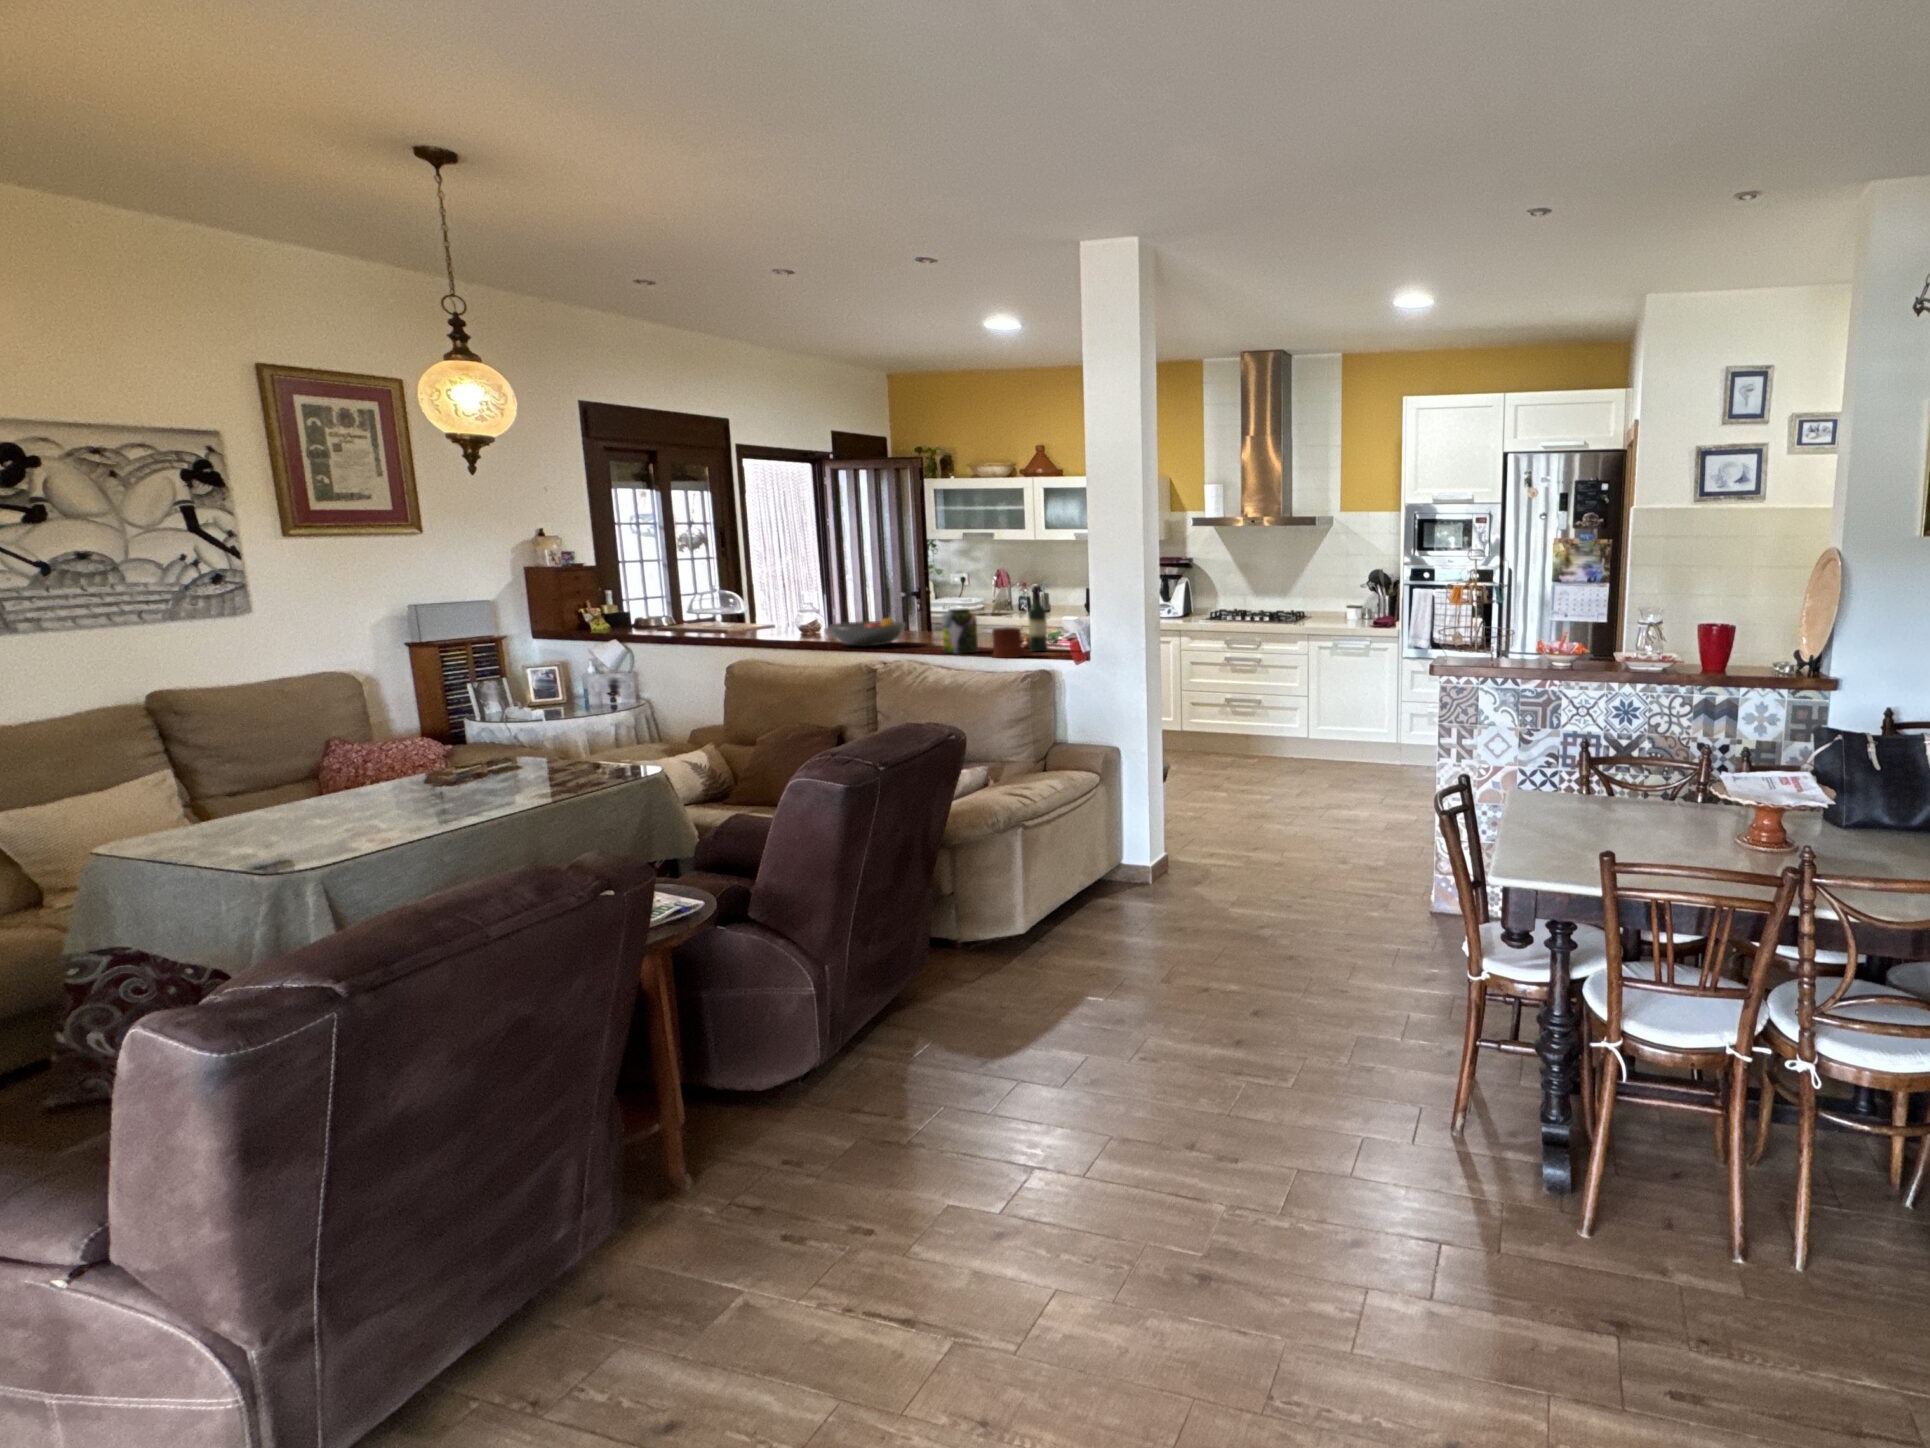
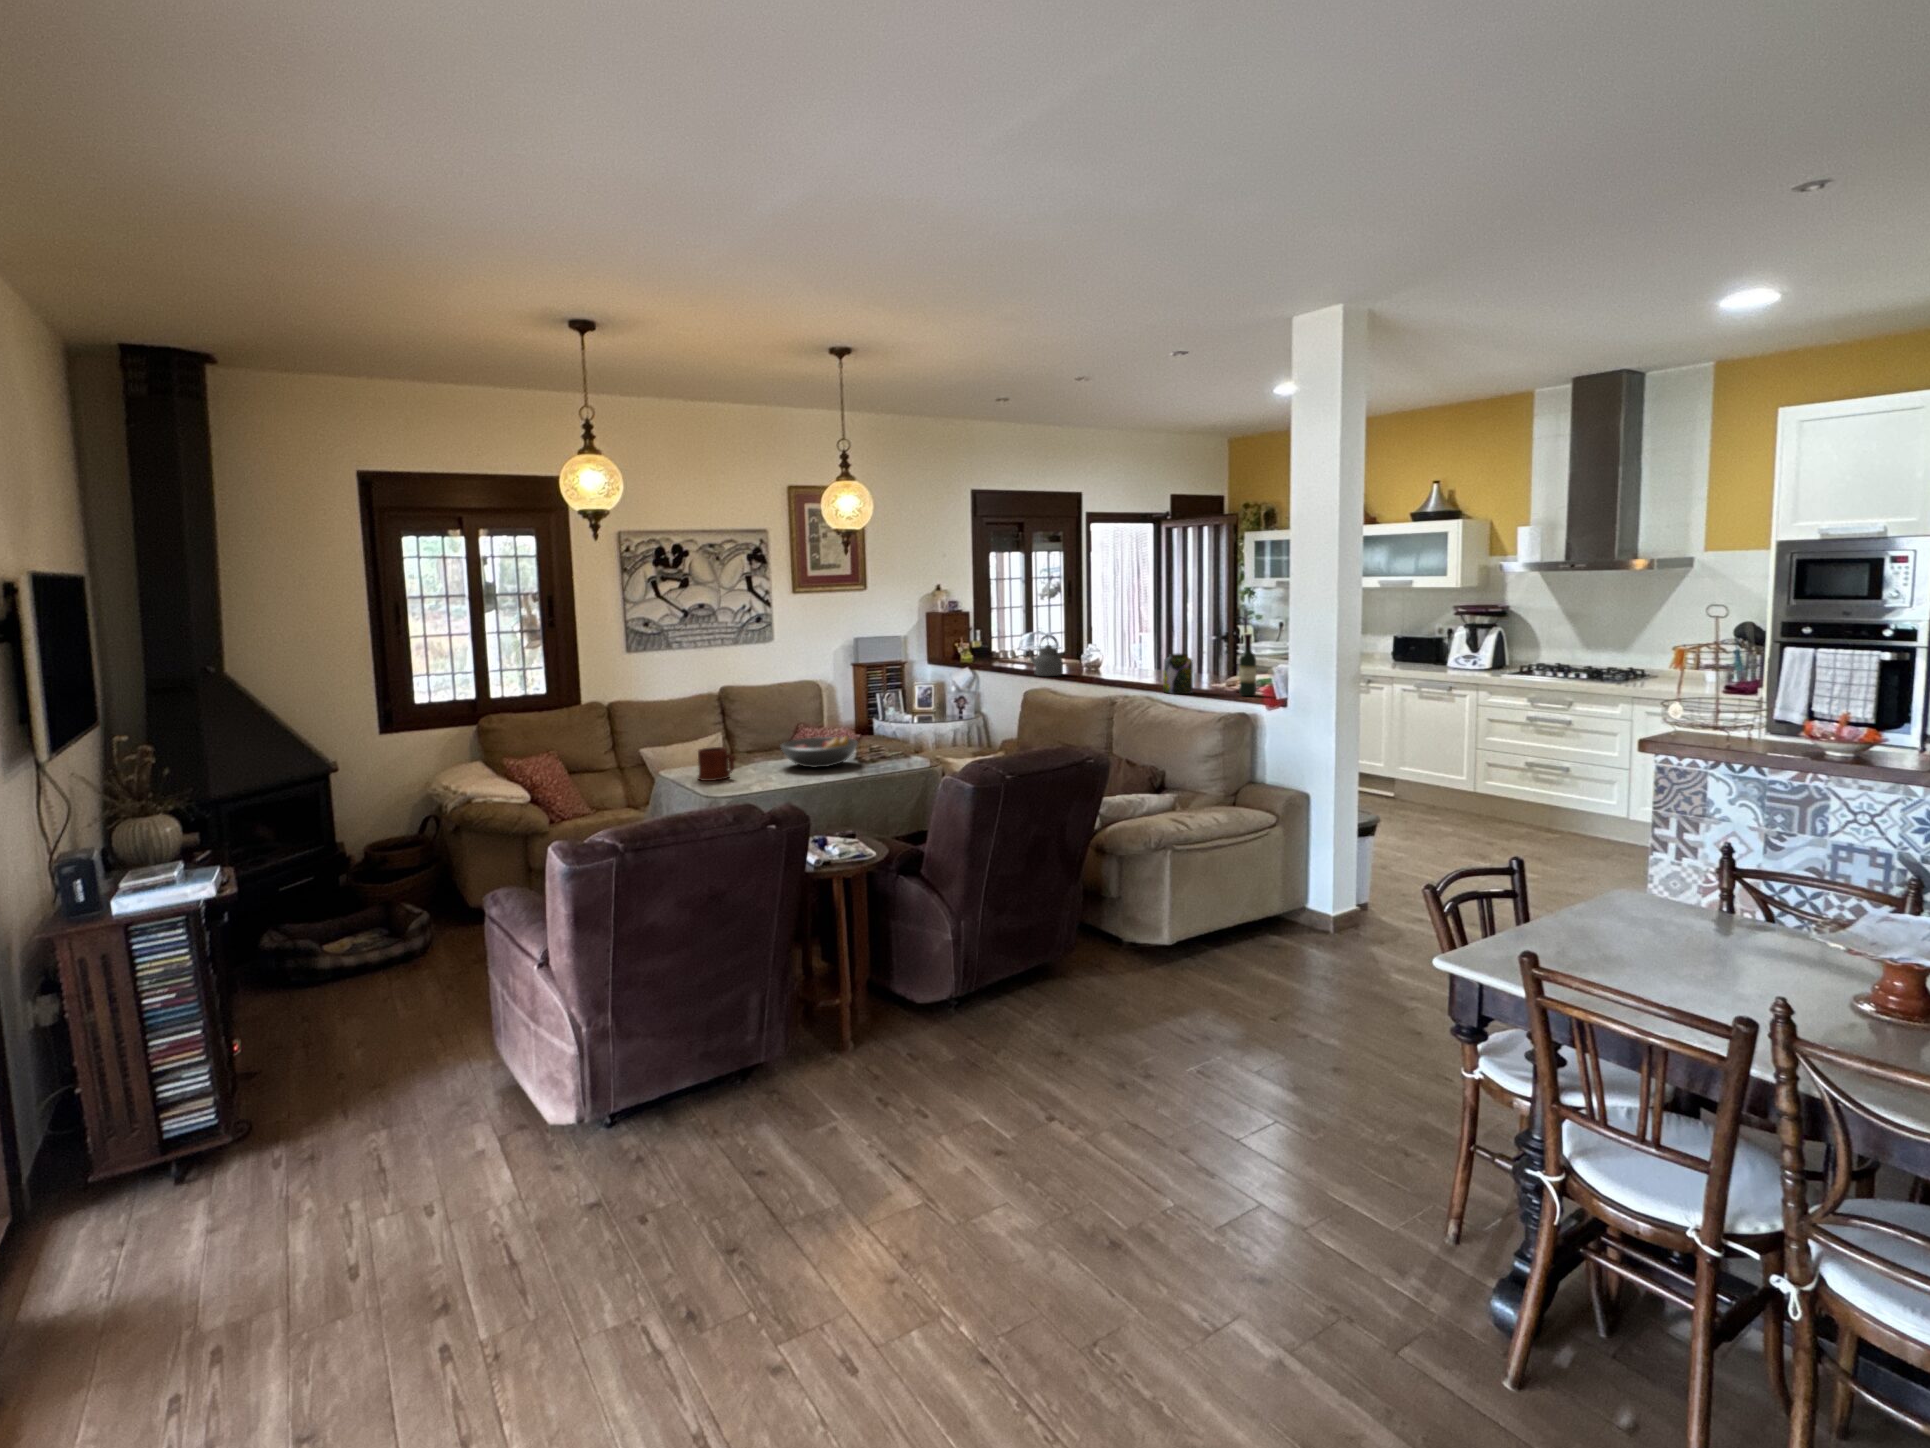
kettle: none [726,592,784,643] -> present [1028,635,1063,676]
fruit bowl: present [829,618,905,646] -> present [781,735,858,767]
mug: present [992,627,1030,658] -> present [697,747,734,781]

